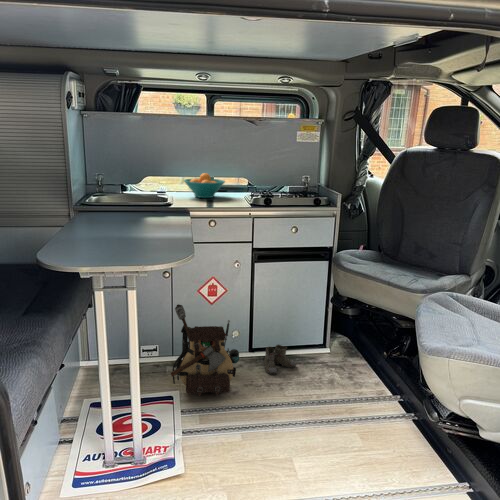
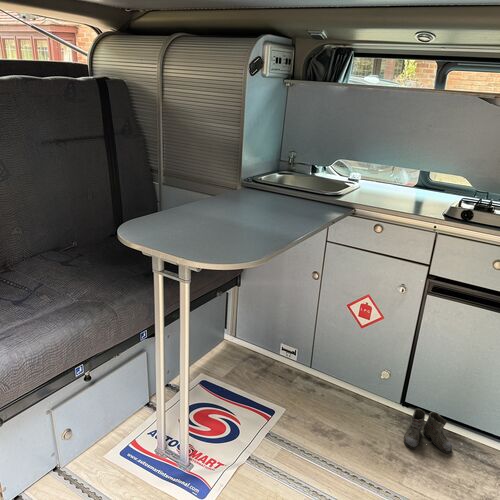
fruit bowl: present [184,173,225,198] -> none [376,164,431,197]
backpack: present [170,304,239,396] -> none [274,315,366,441]

